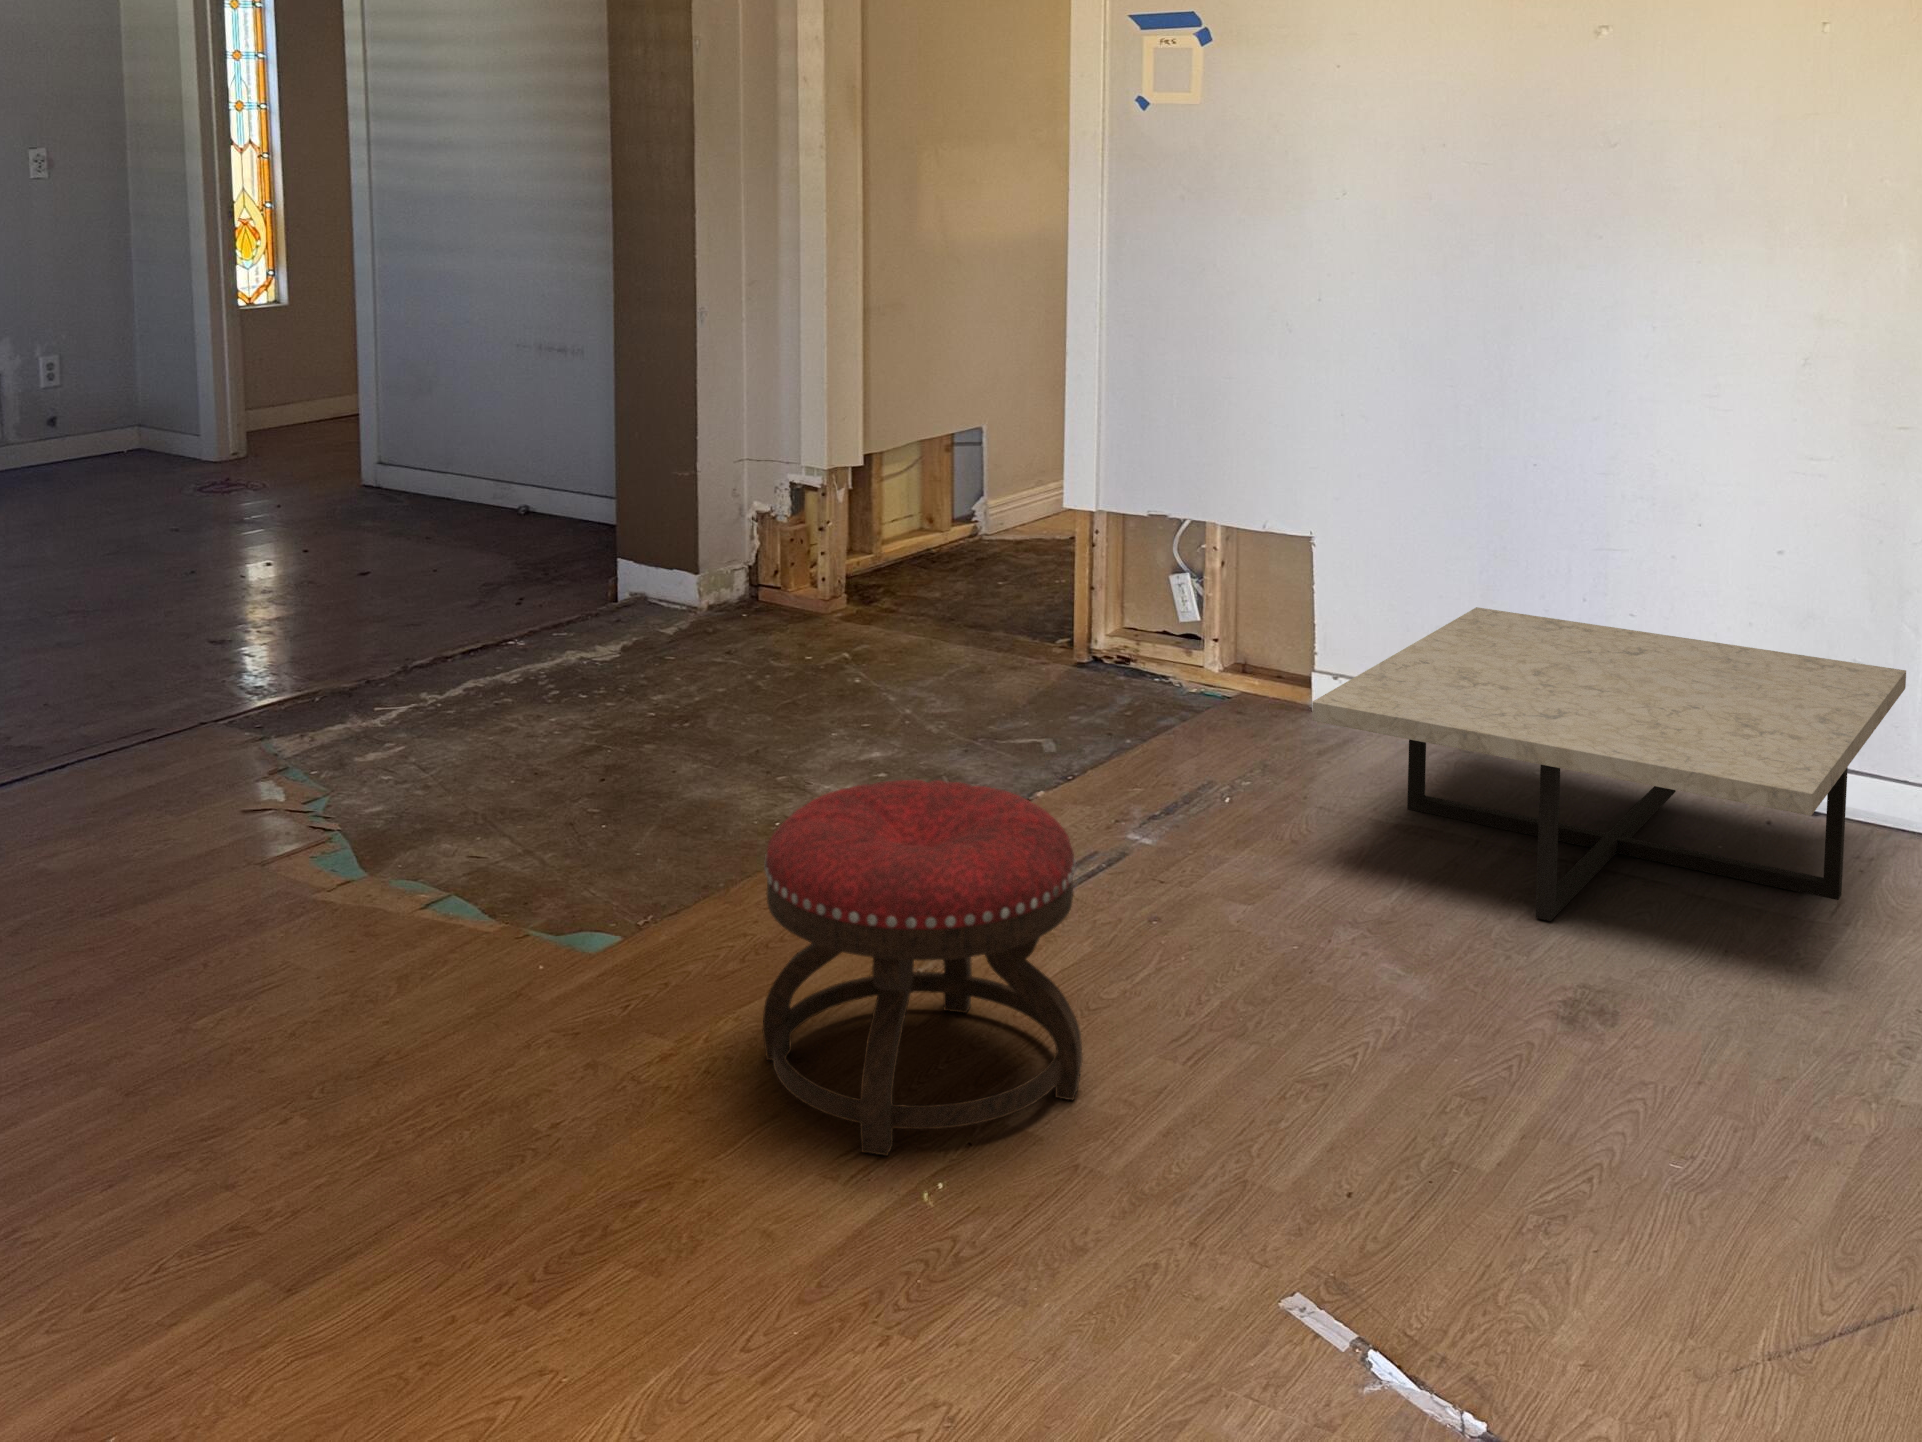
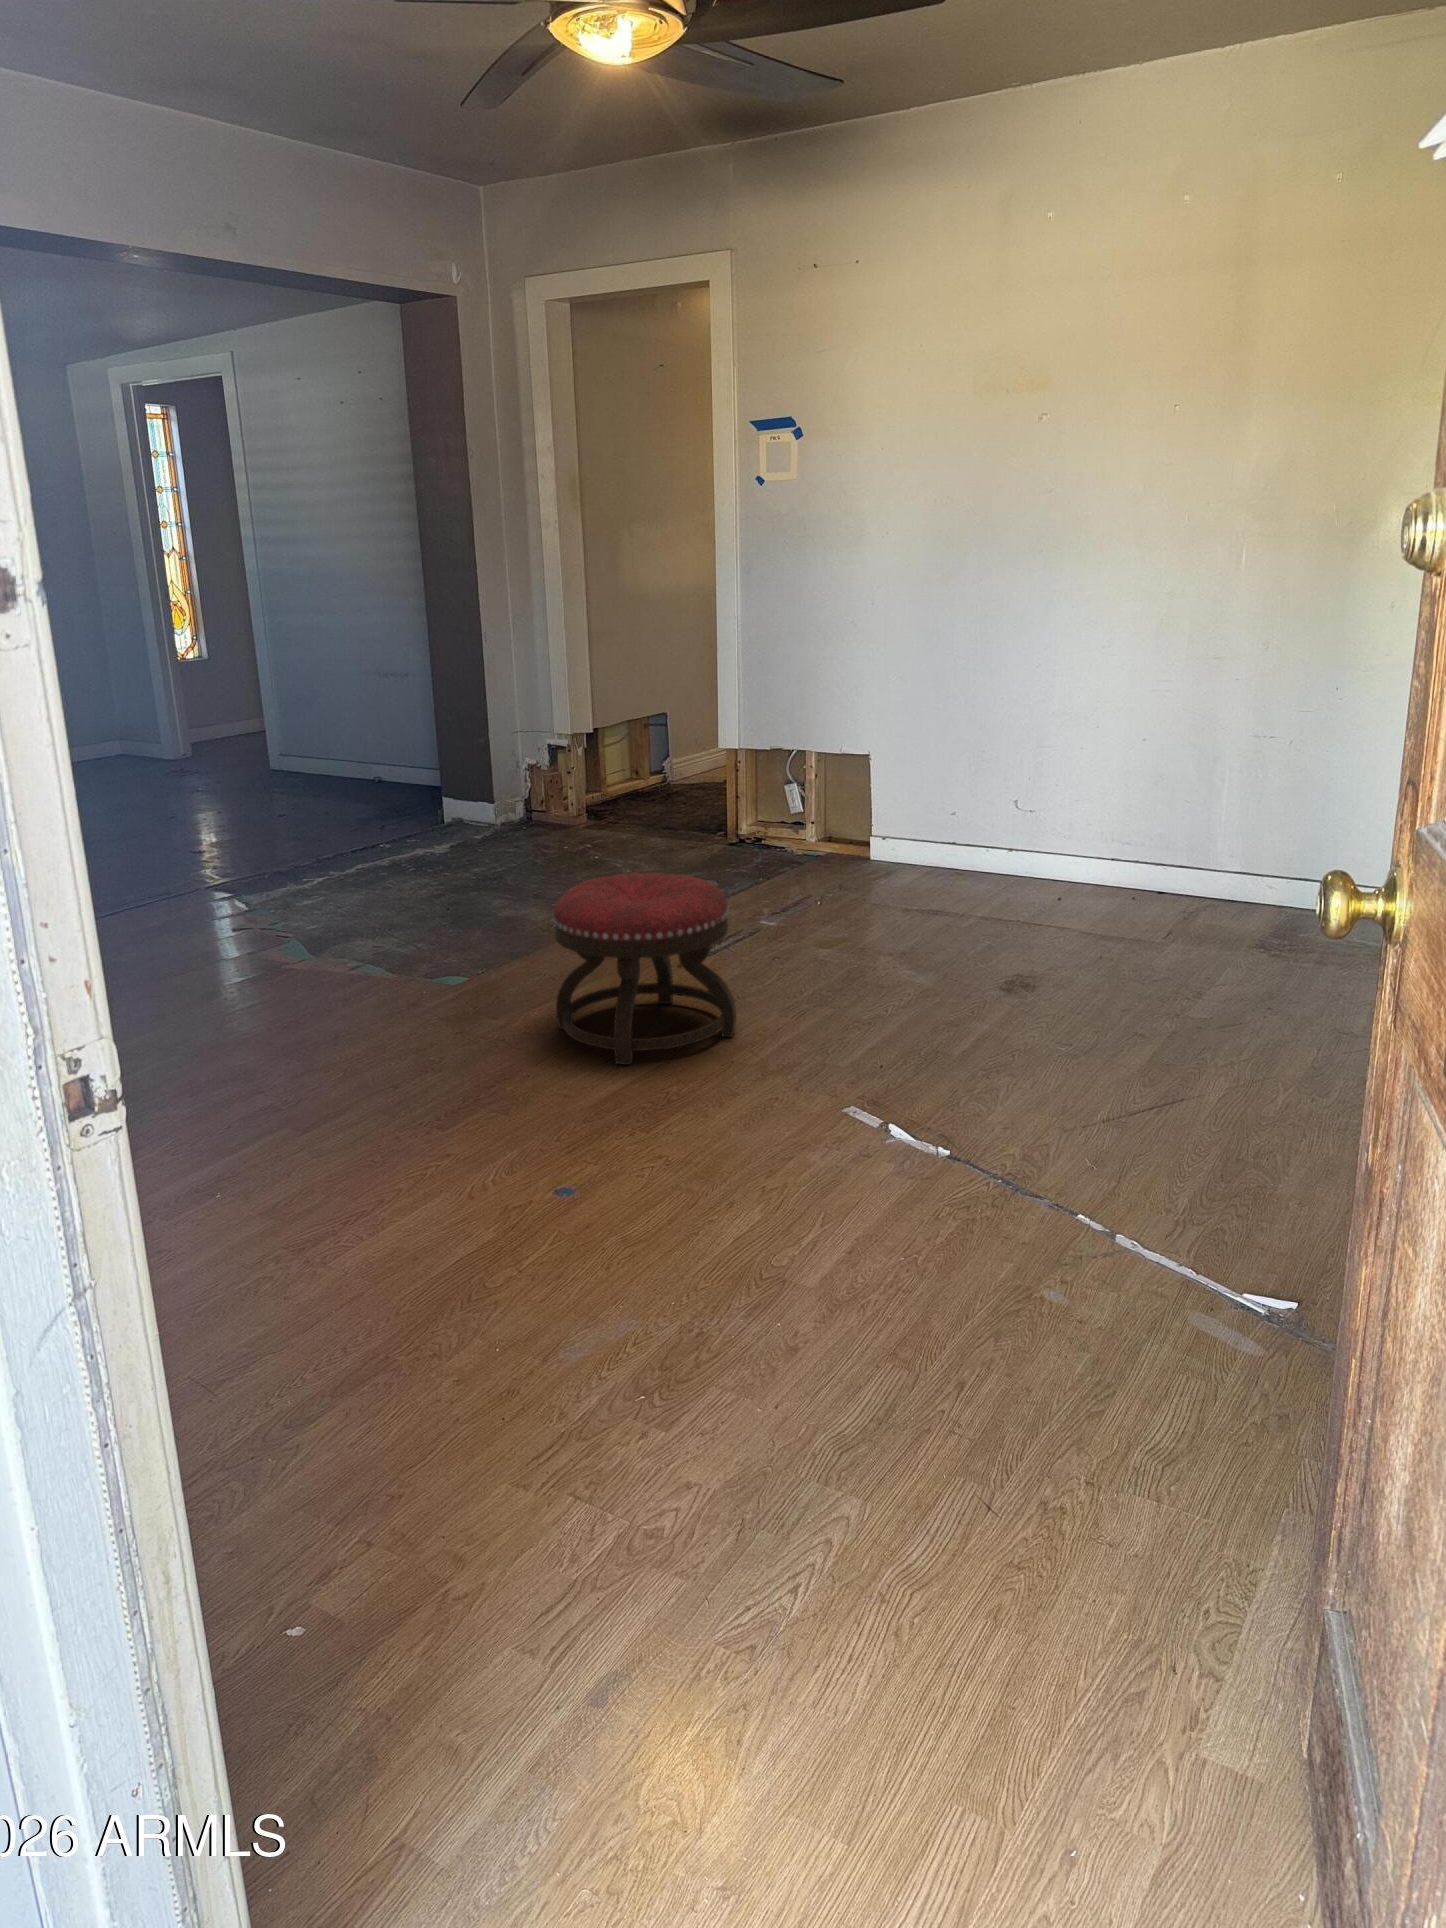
coffee table: present [1312,607,1906,921] -> none [866,789,1211,949]

